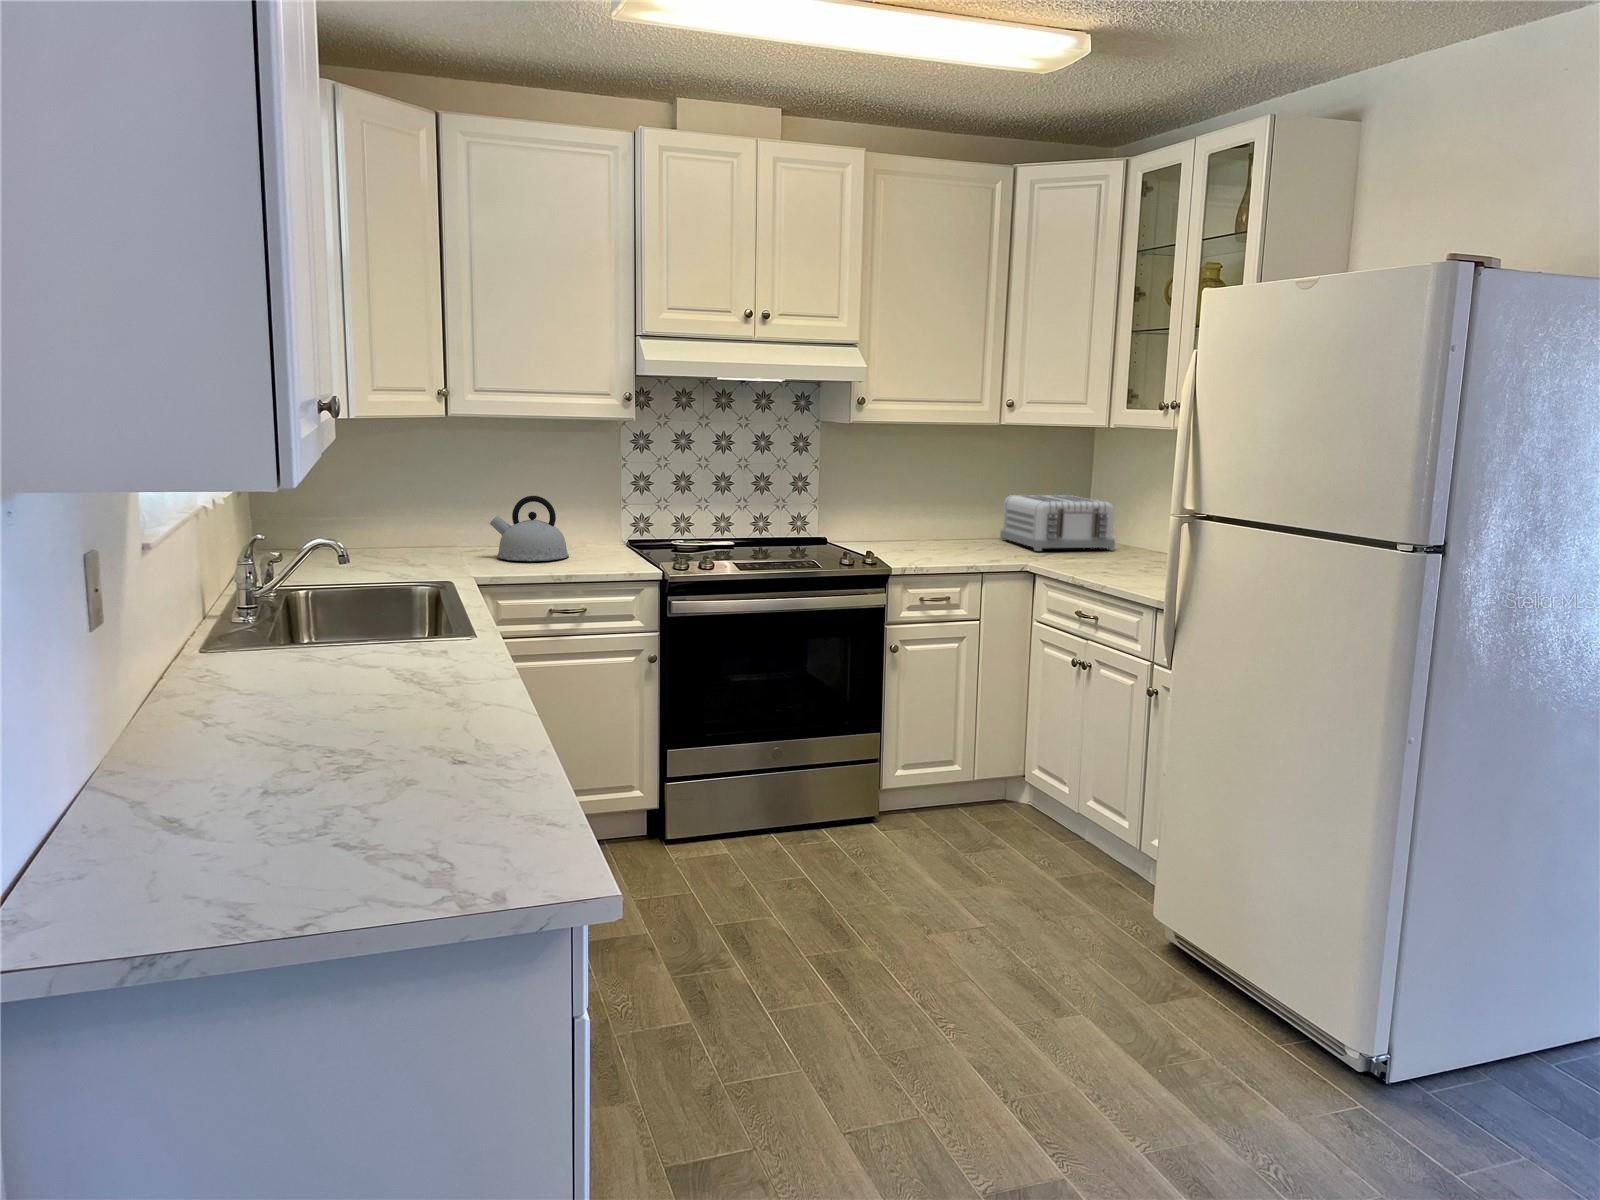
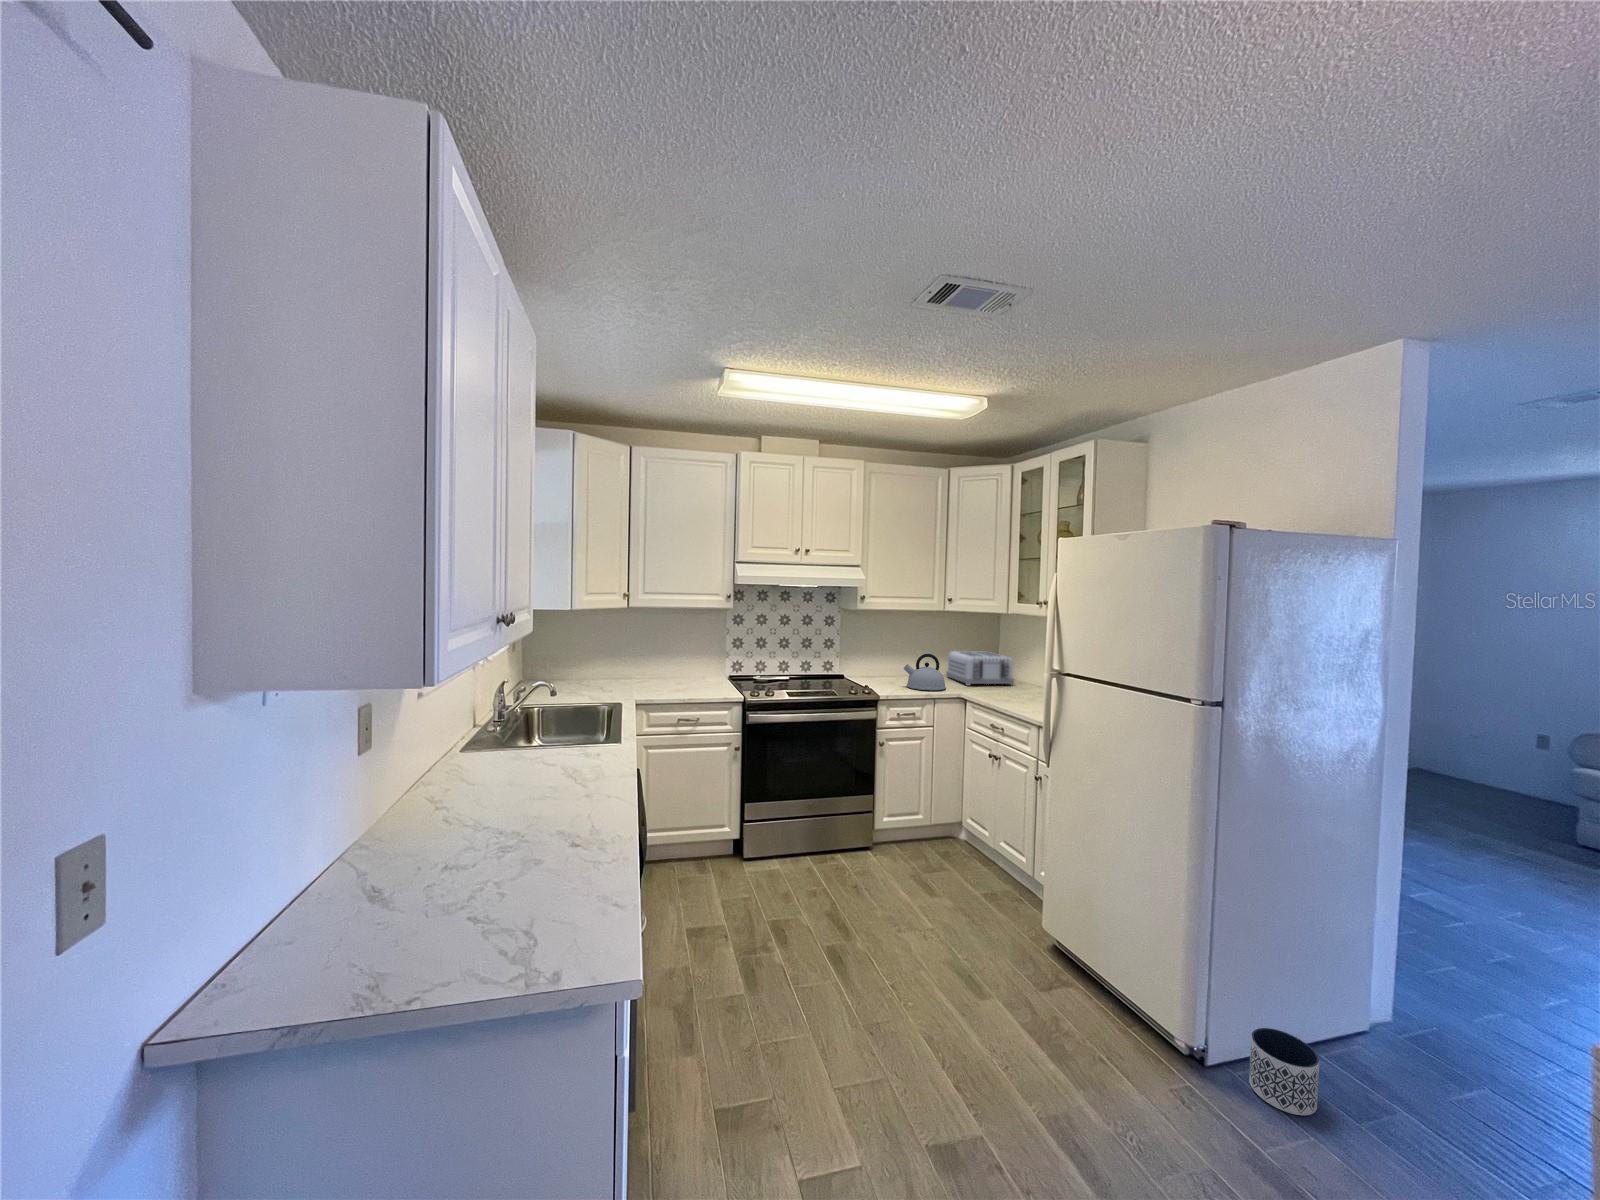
kettle: present [490,496,569,561] -> present [904,654,946,690]
planter: none [1446,1026,1546,1135] -> present [1249,1028,1319,1115]

